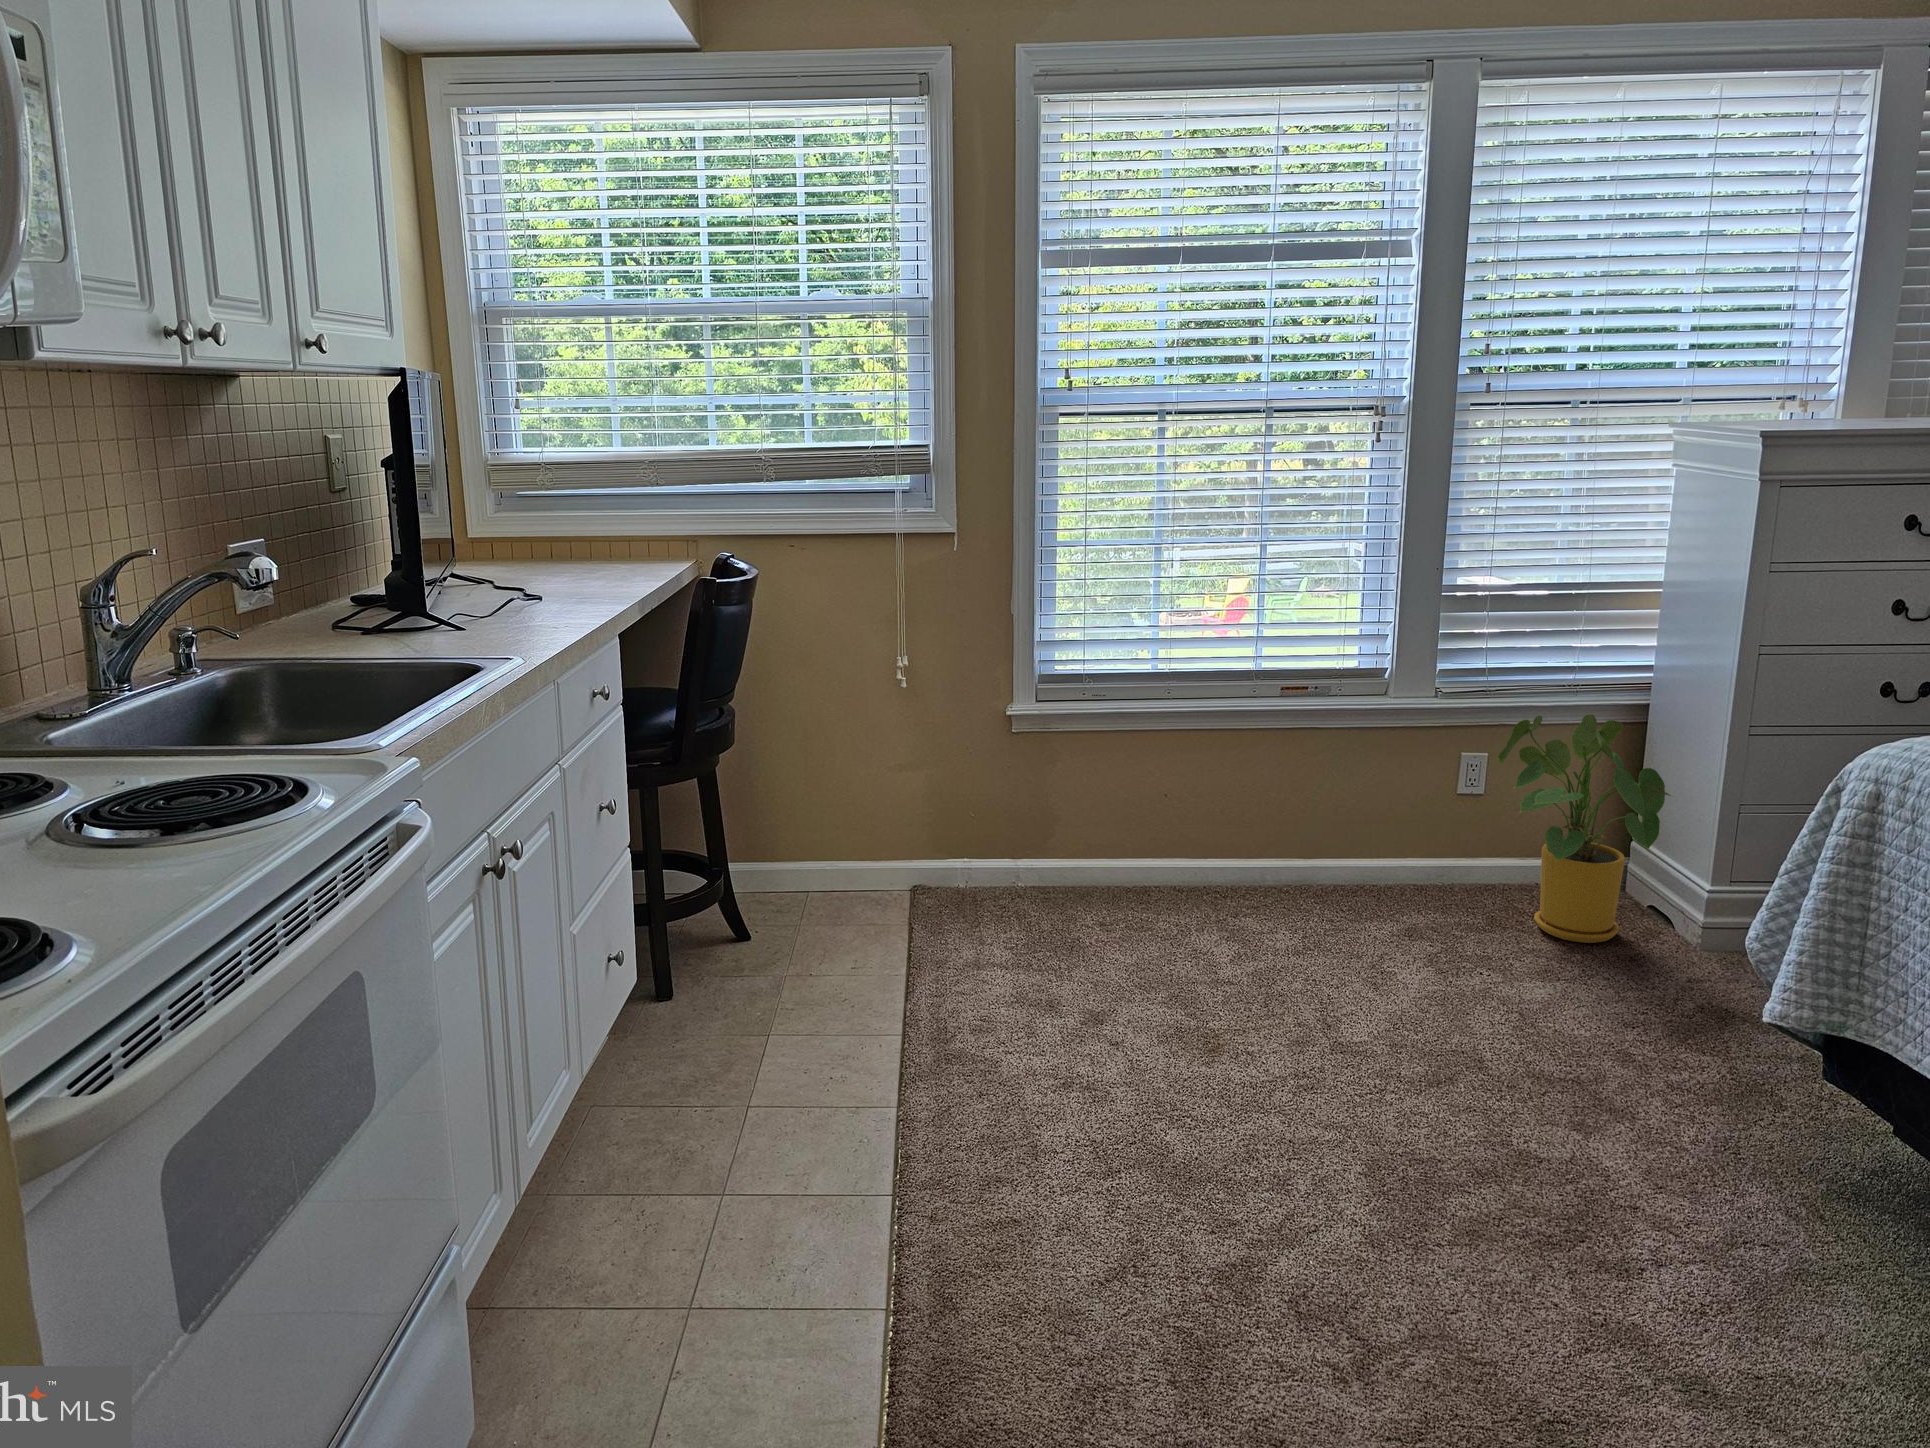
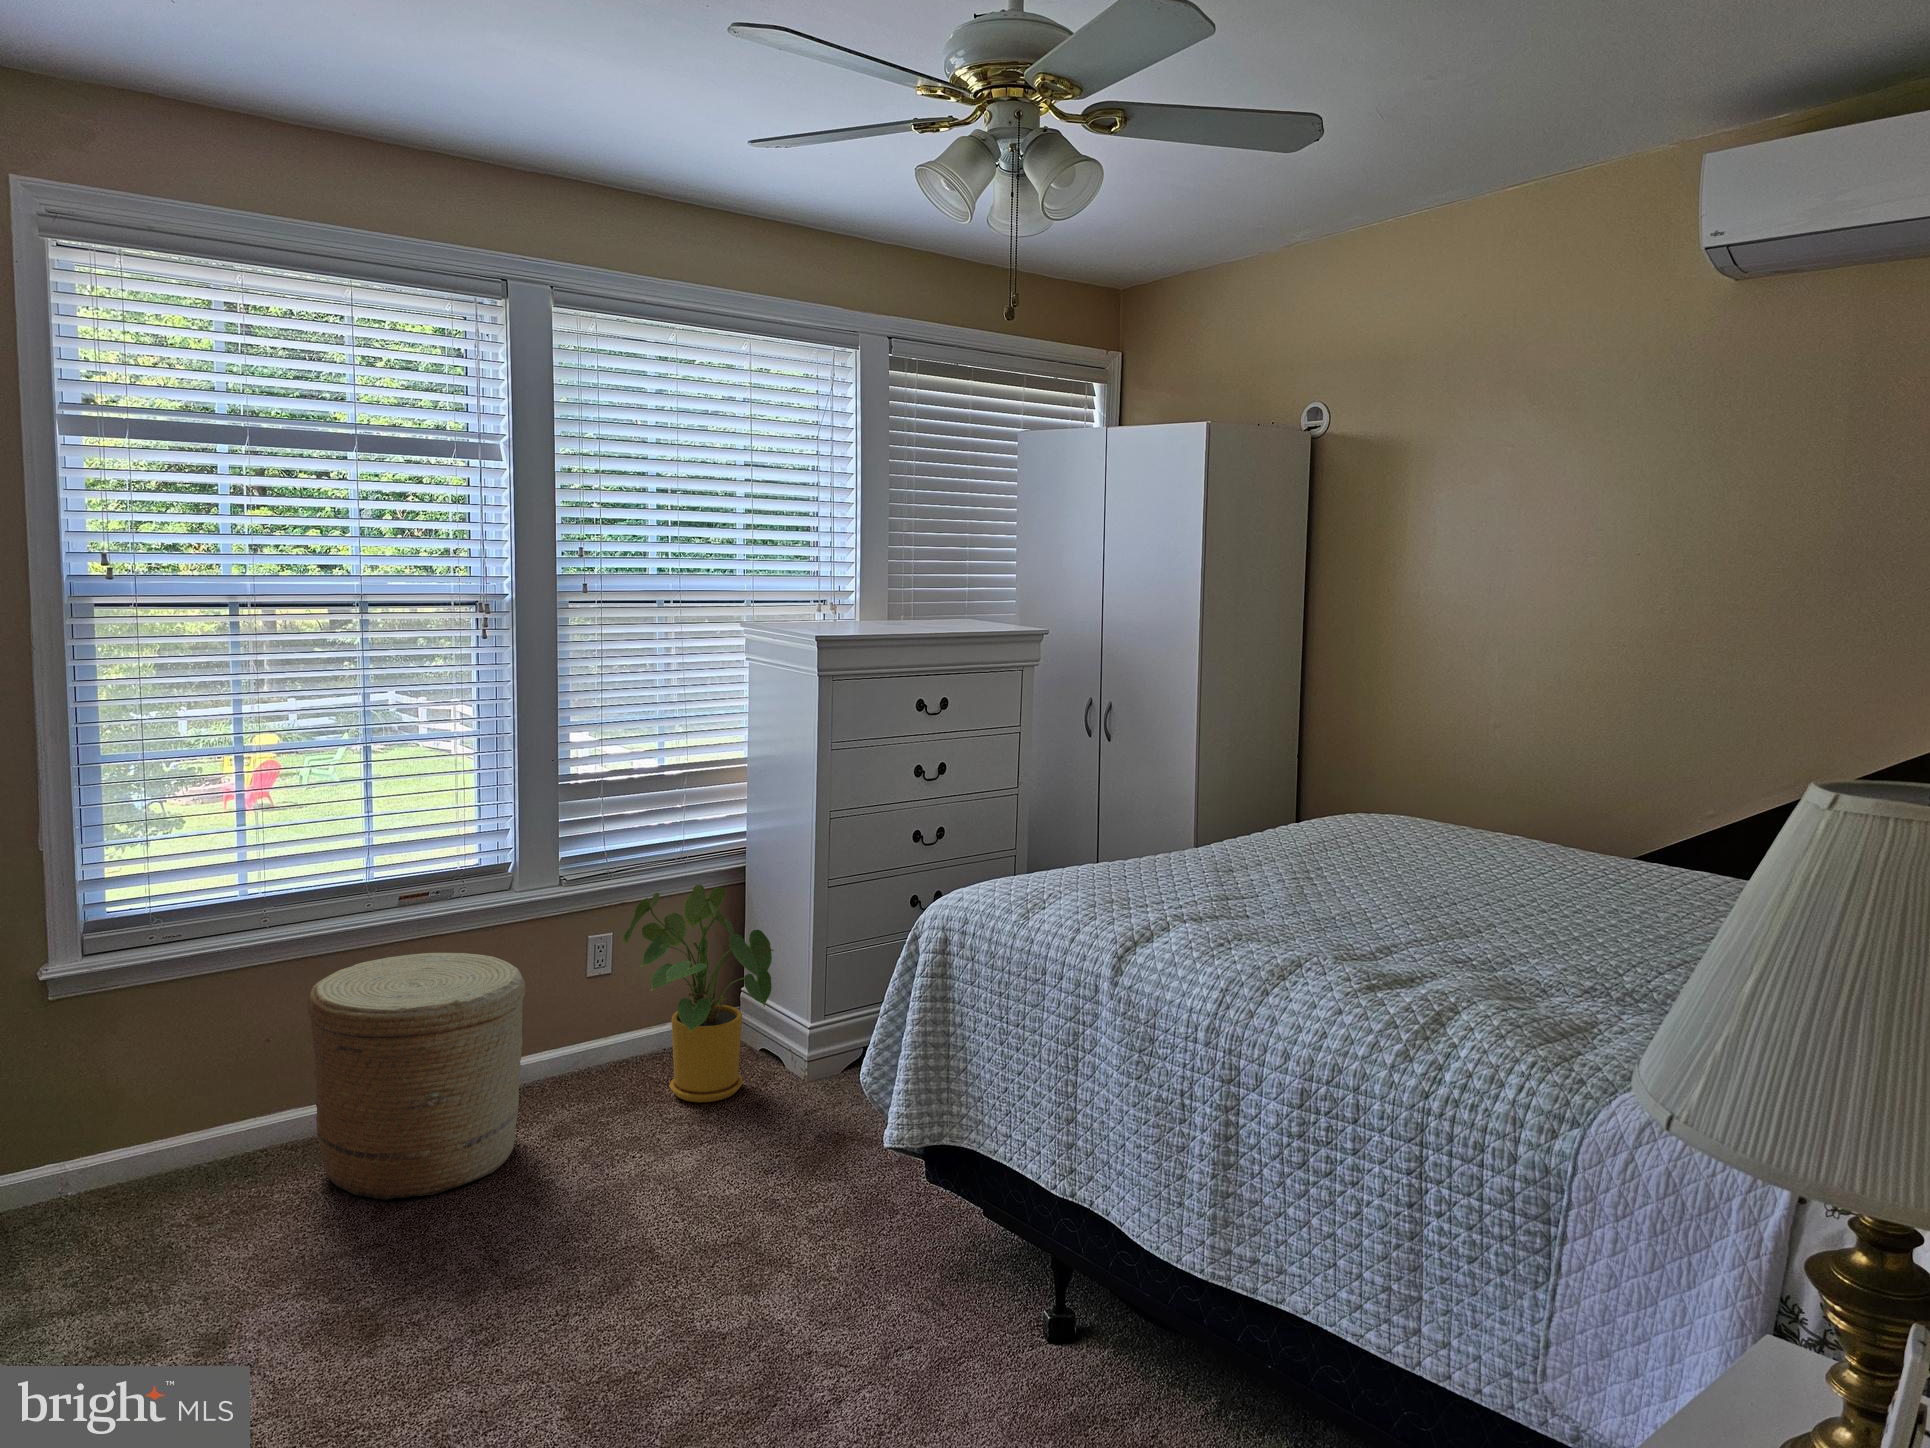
woven basket: none [1196,739,1386,955] -> present [308,953,525,1200]

